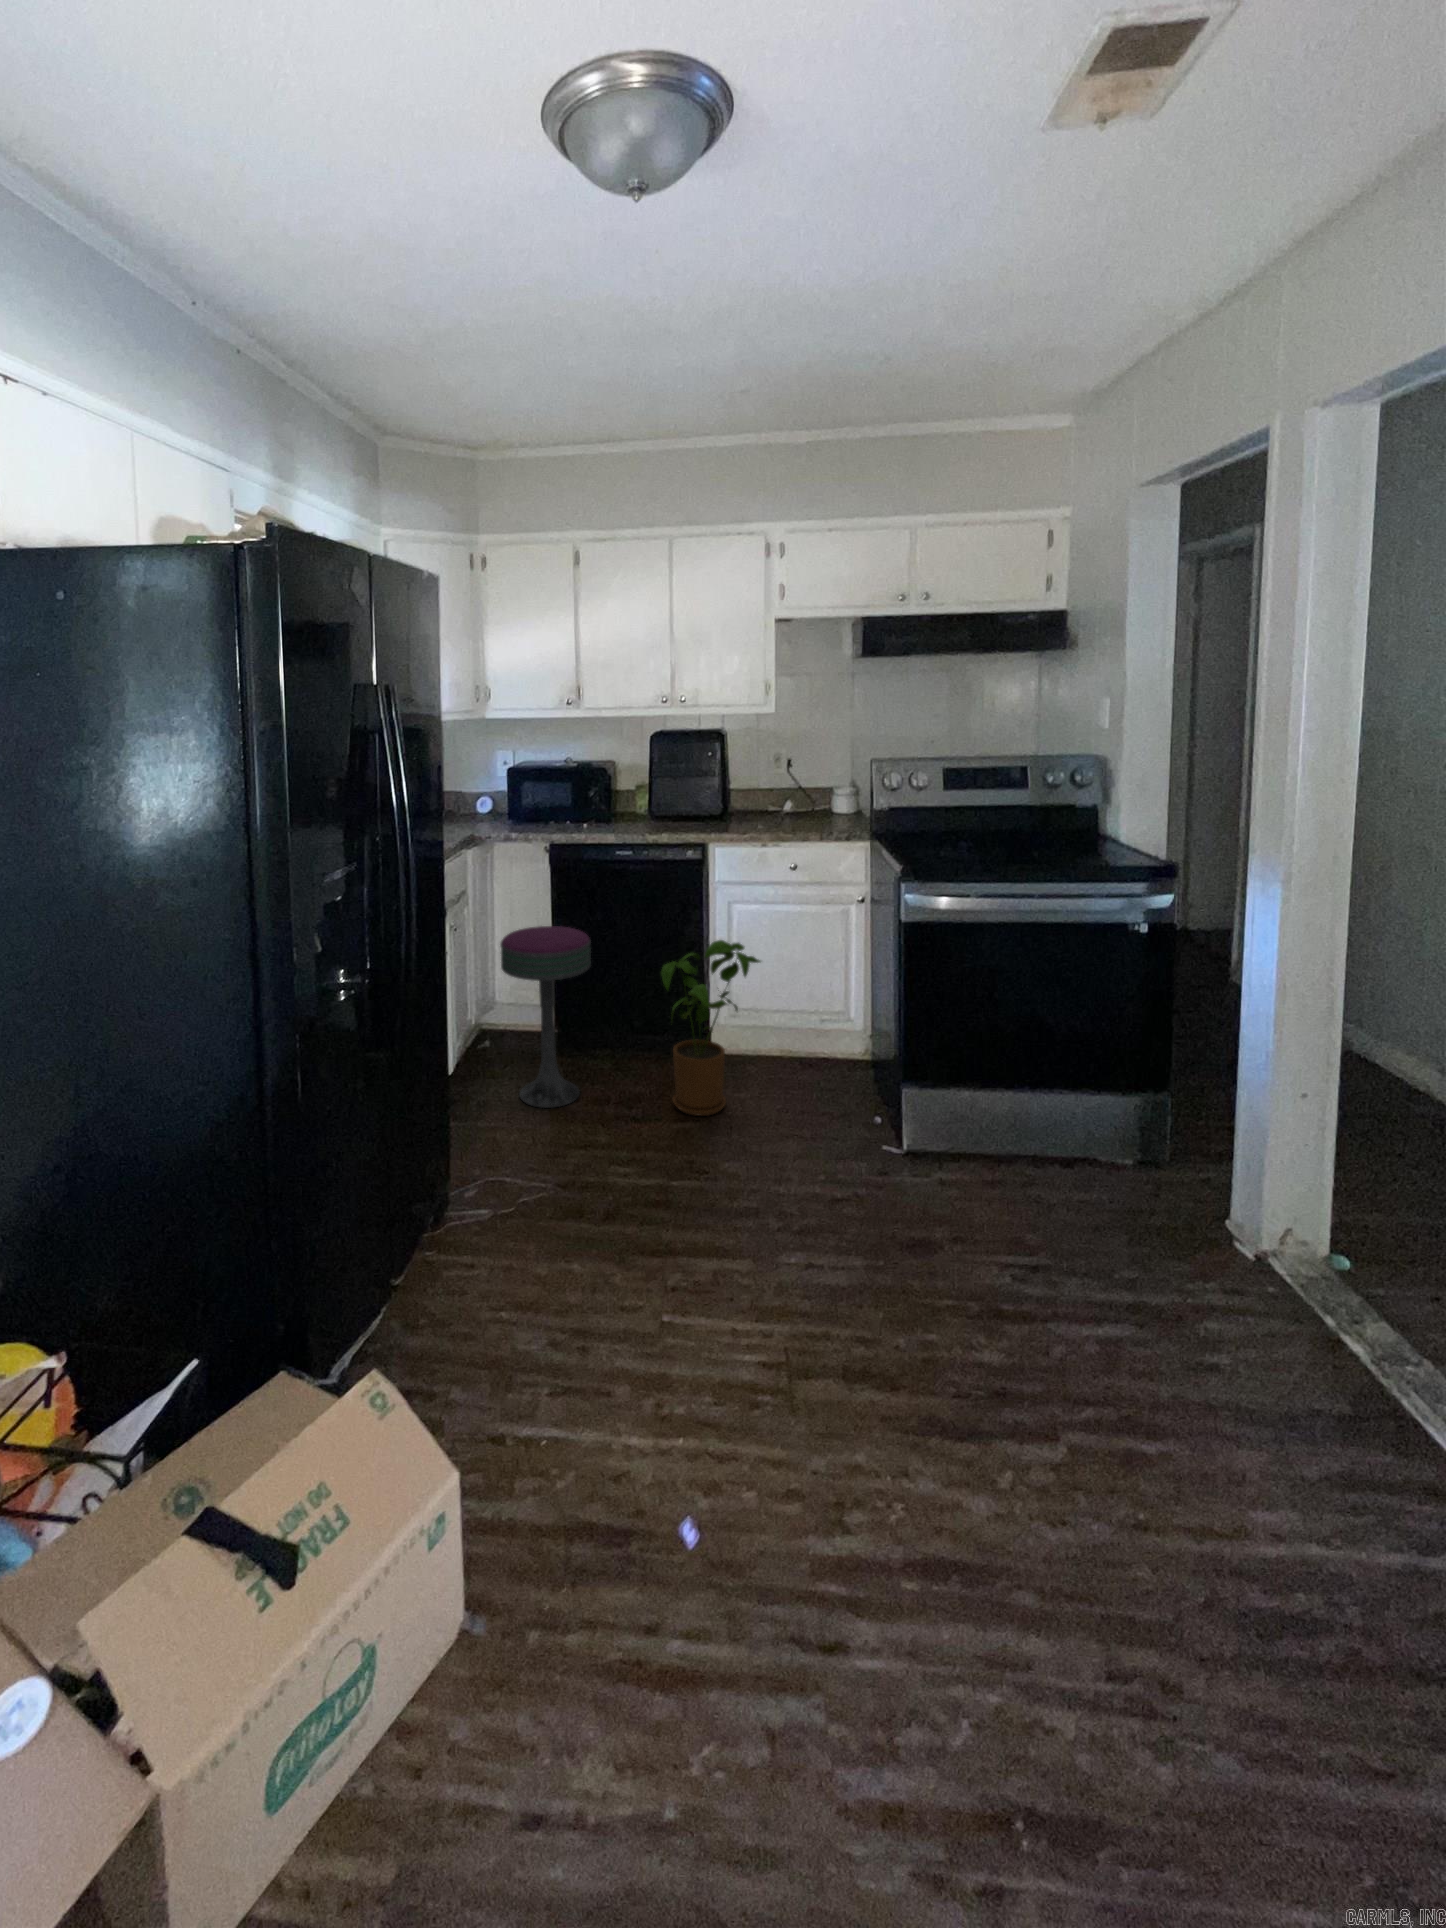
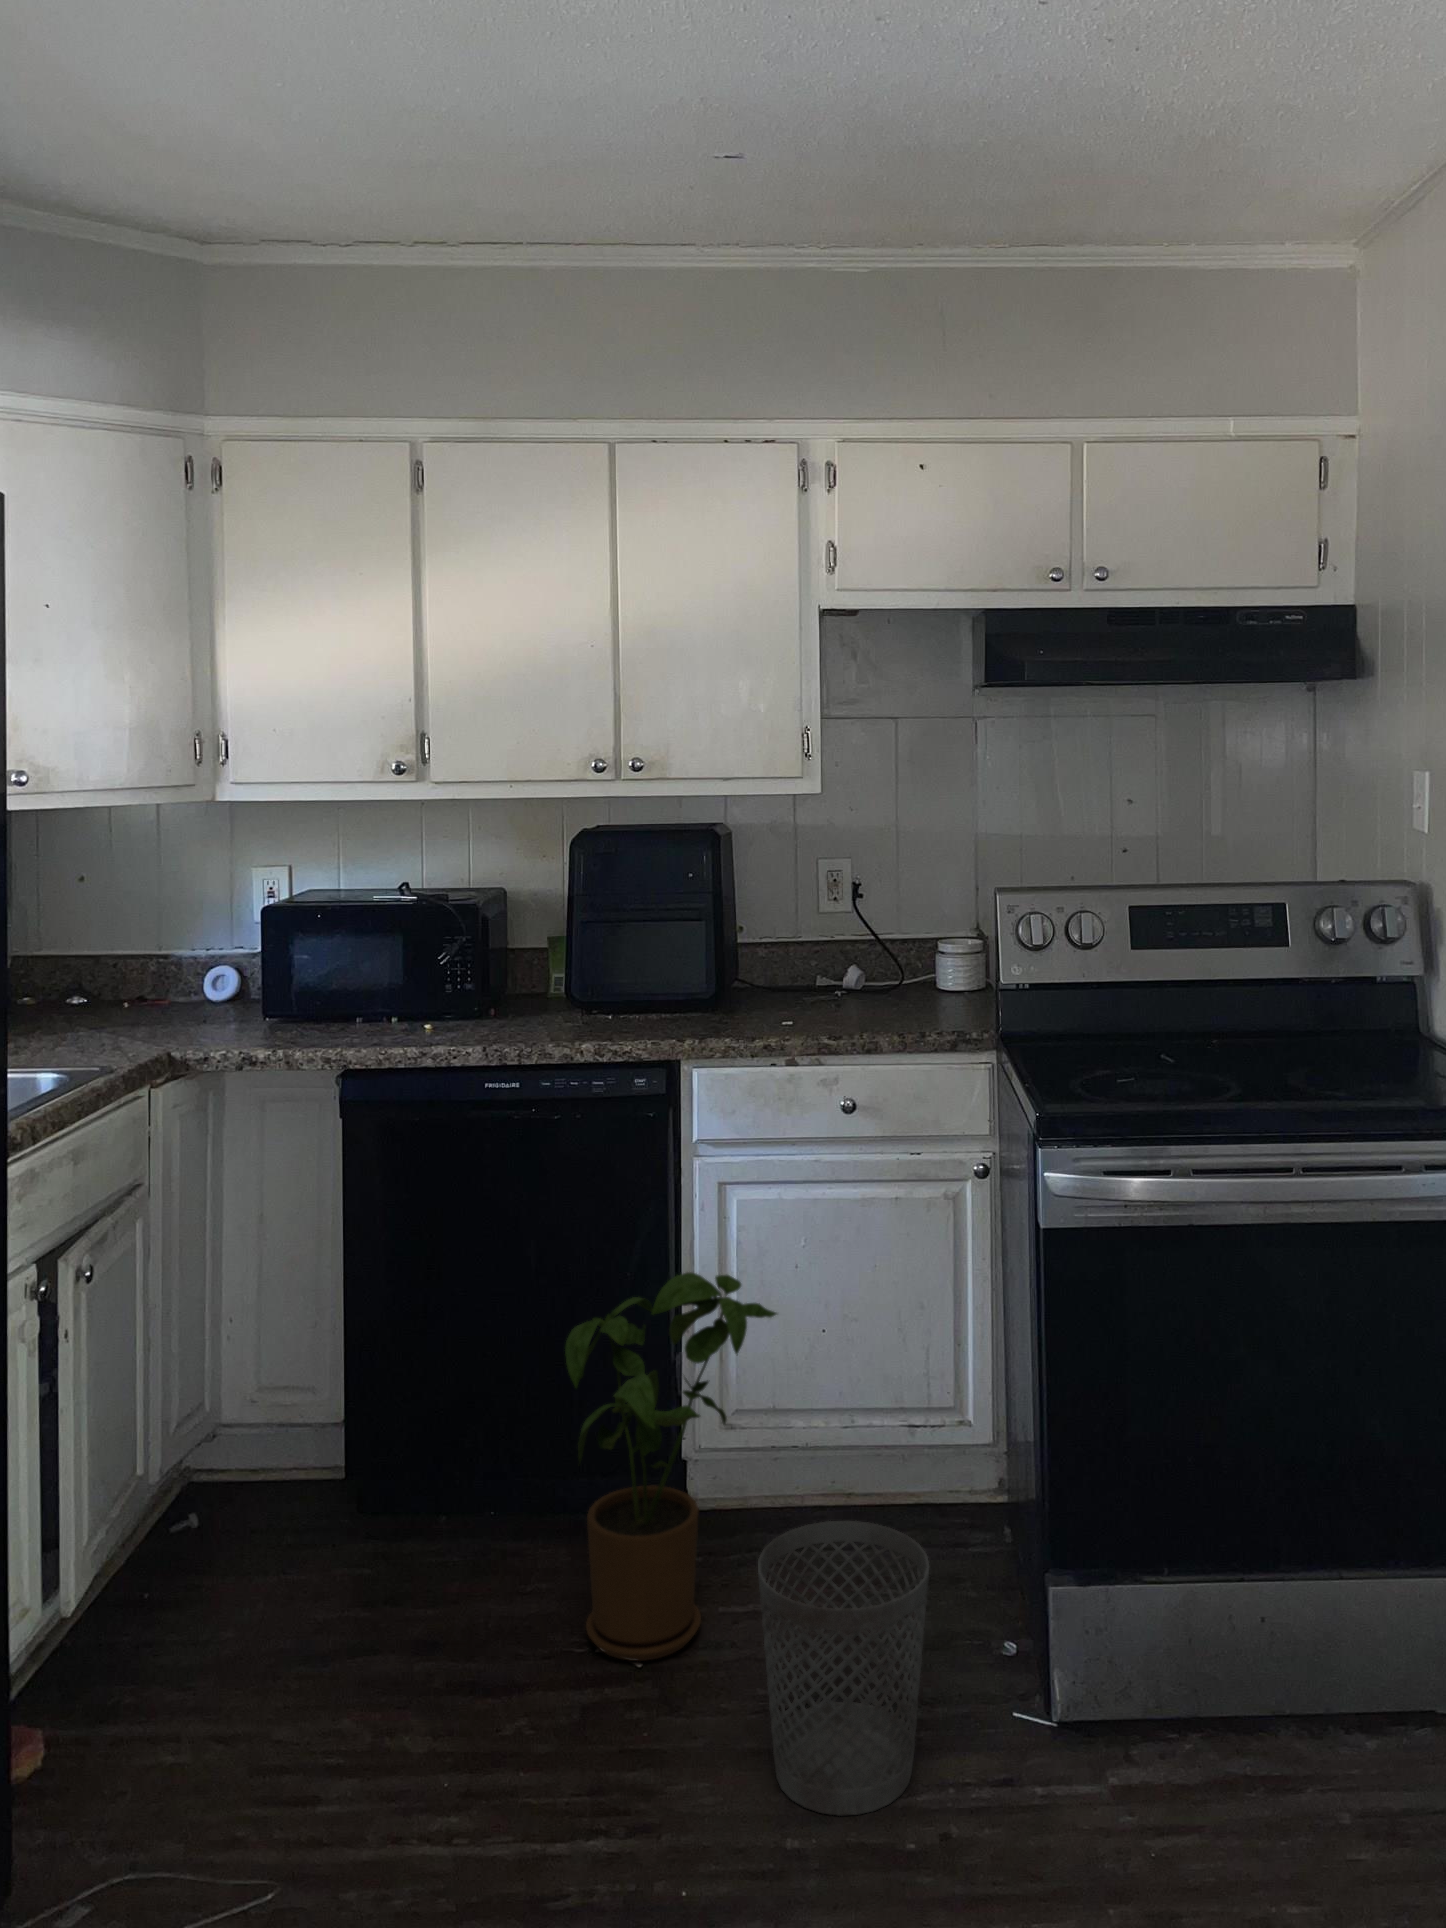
bar stool: present [500,926,591,1108] -> none [208,1249,414,1666]
wastebasket: none [761,1054,844,1182] -> present [758,1521,929,1815]

